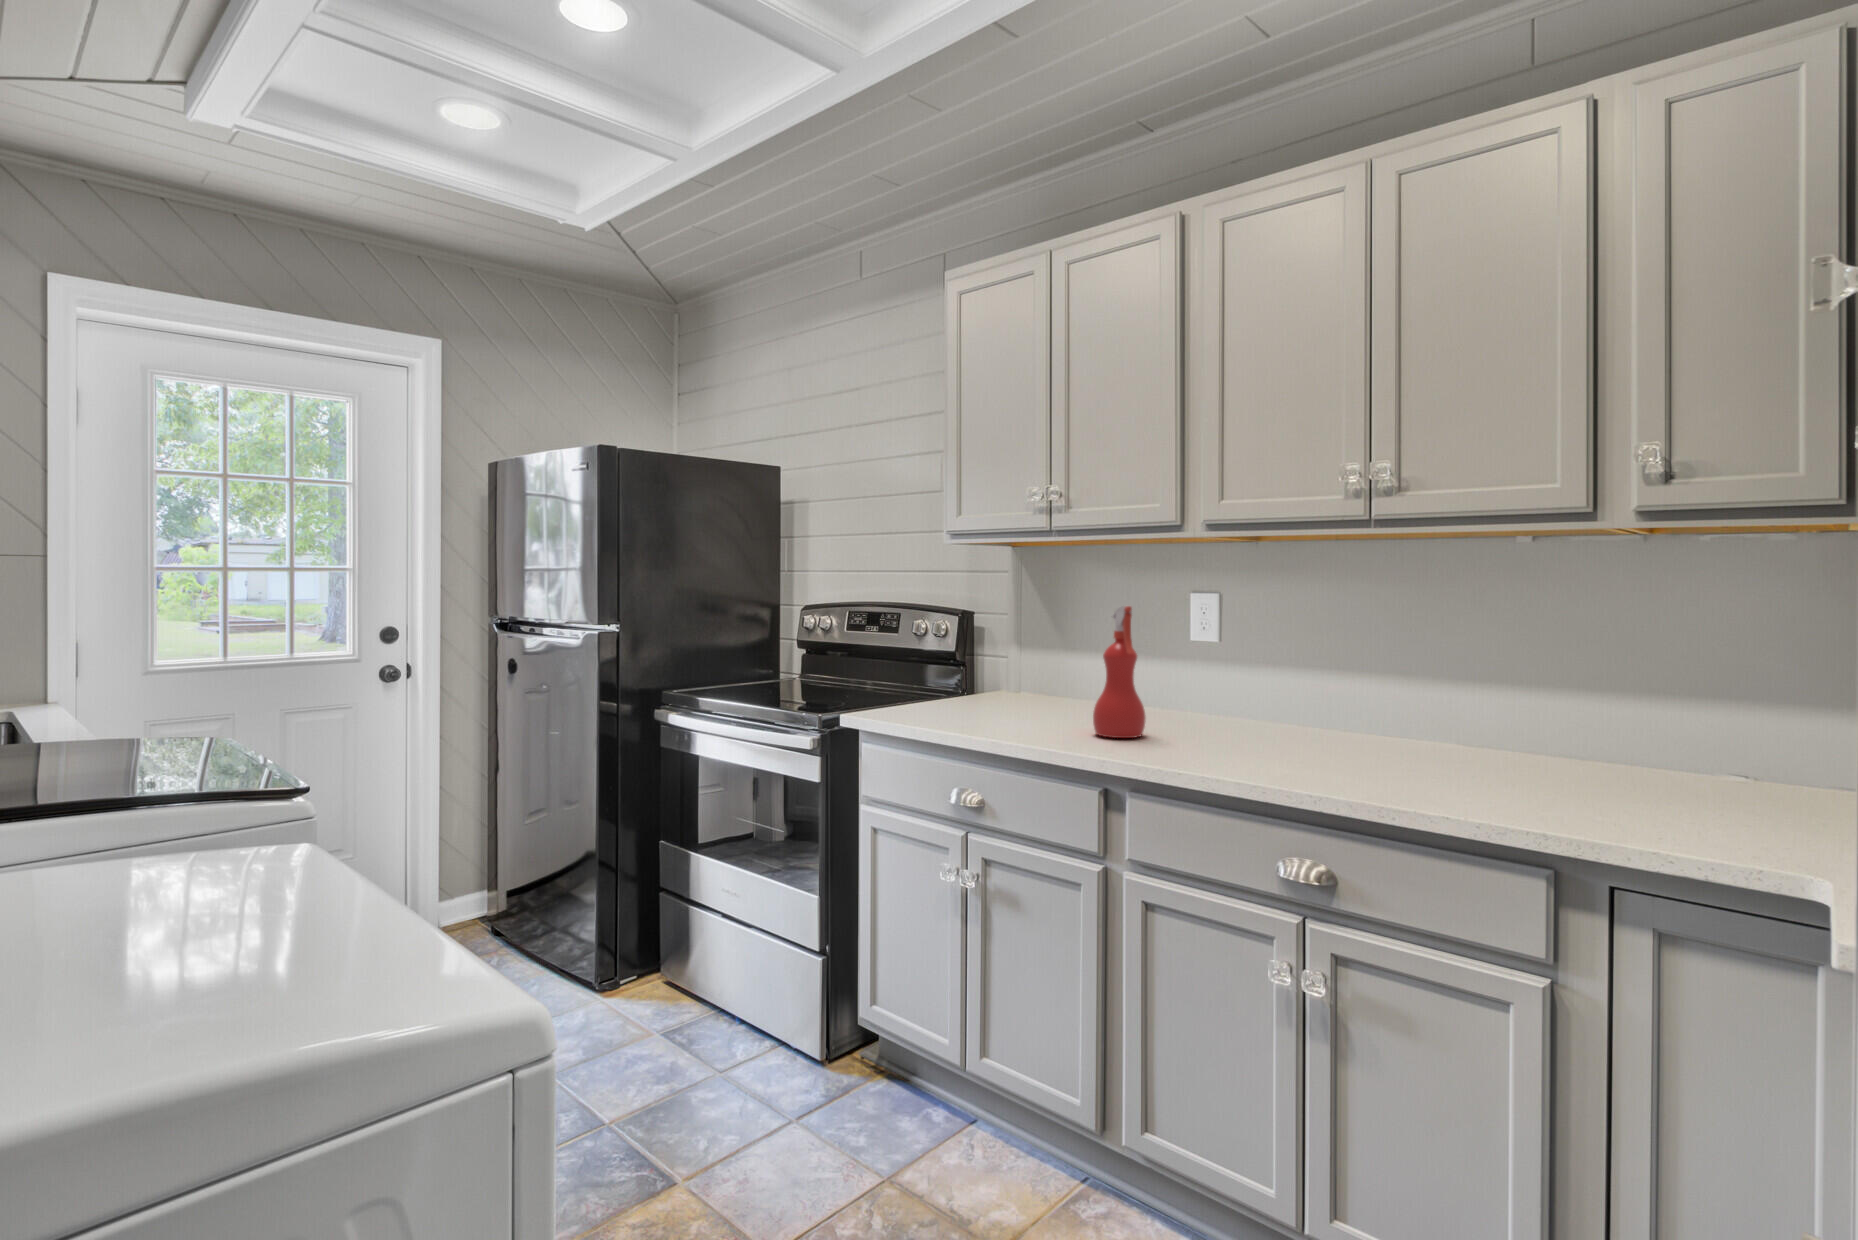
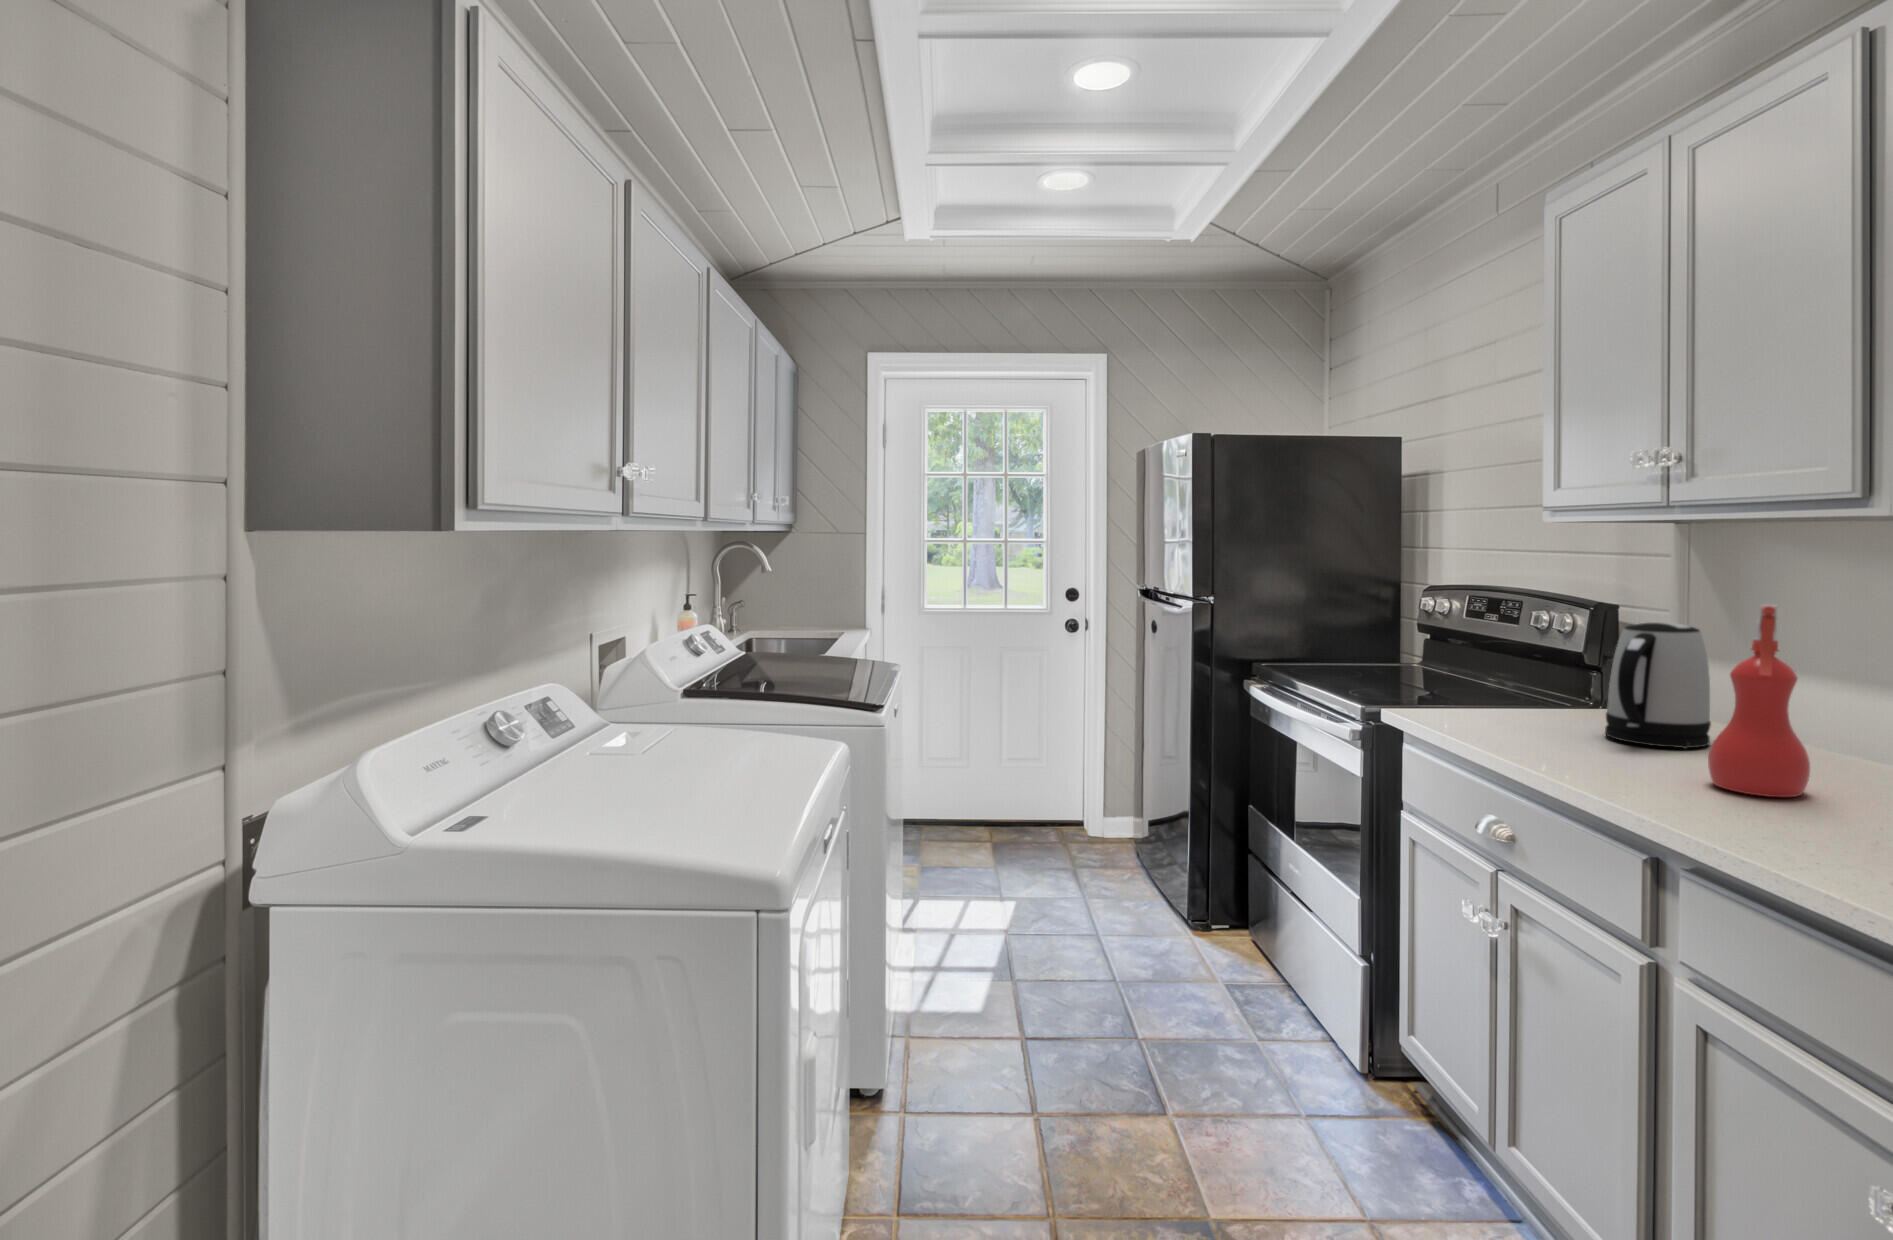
kettle: none [1004,625,1066,718] -> present [1605,622,1711,748]

